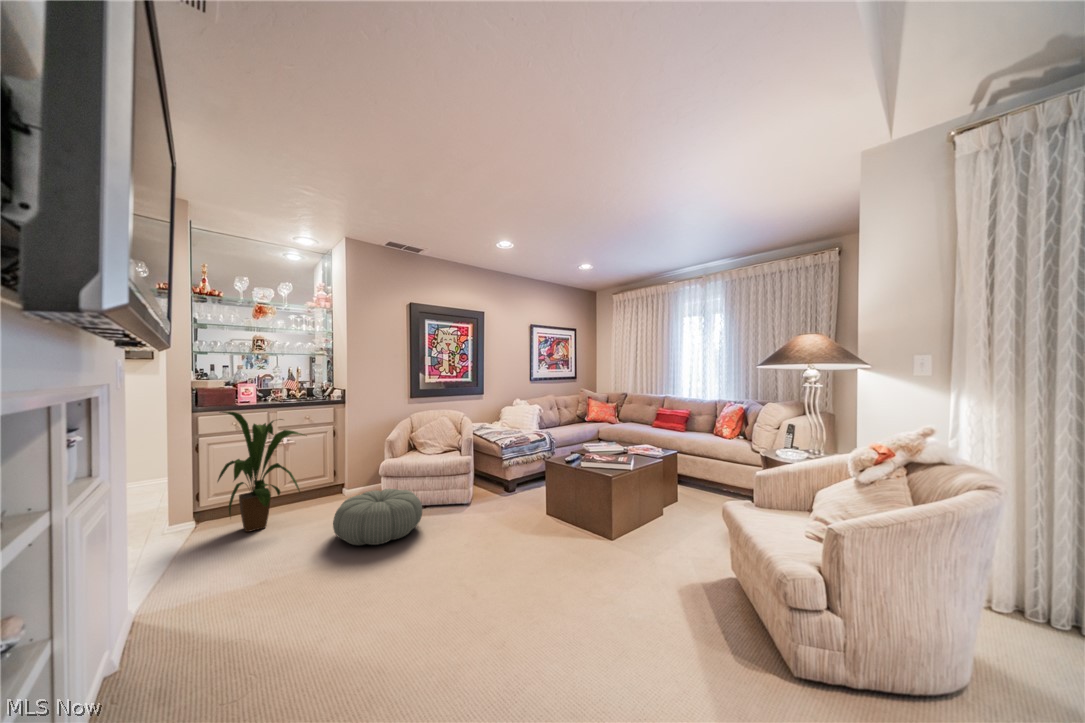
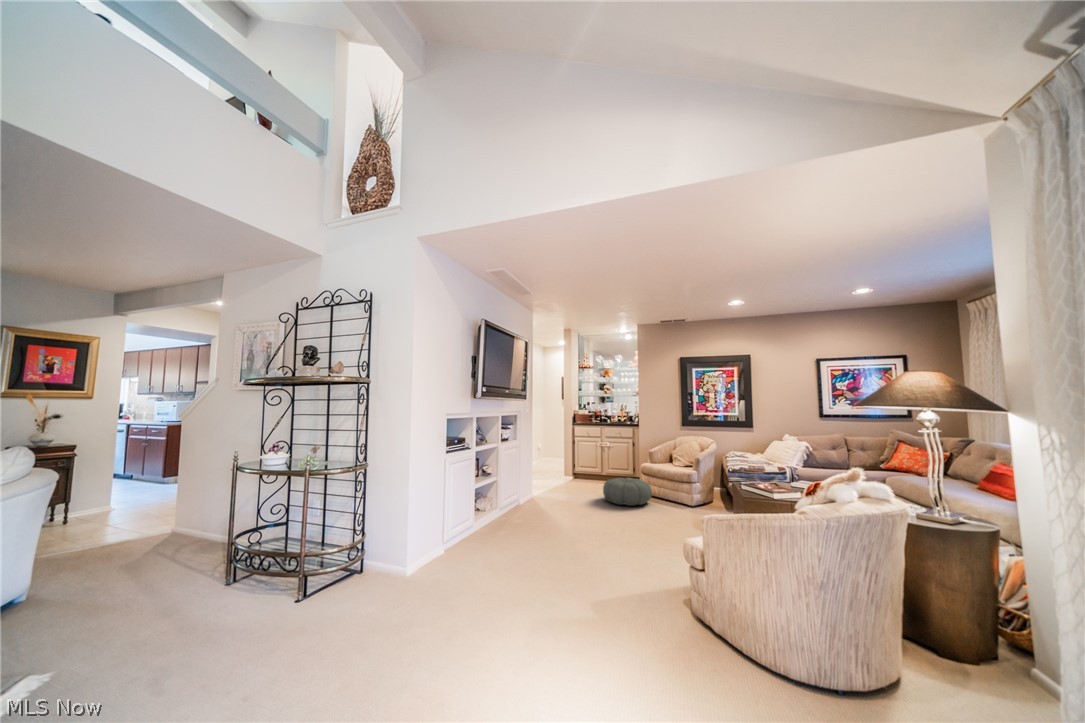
house plant: present [218,411,303,532] -> none [572,424,615,487]

